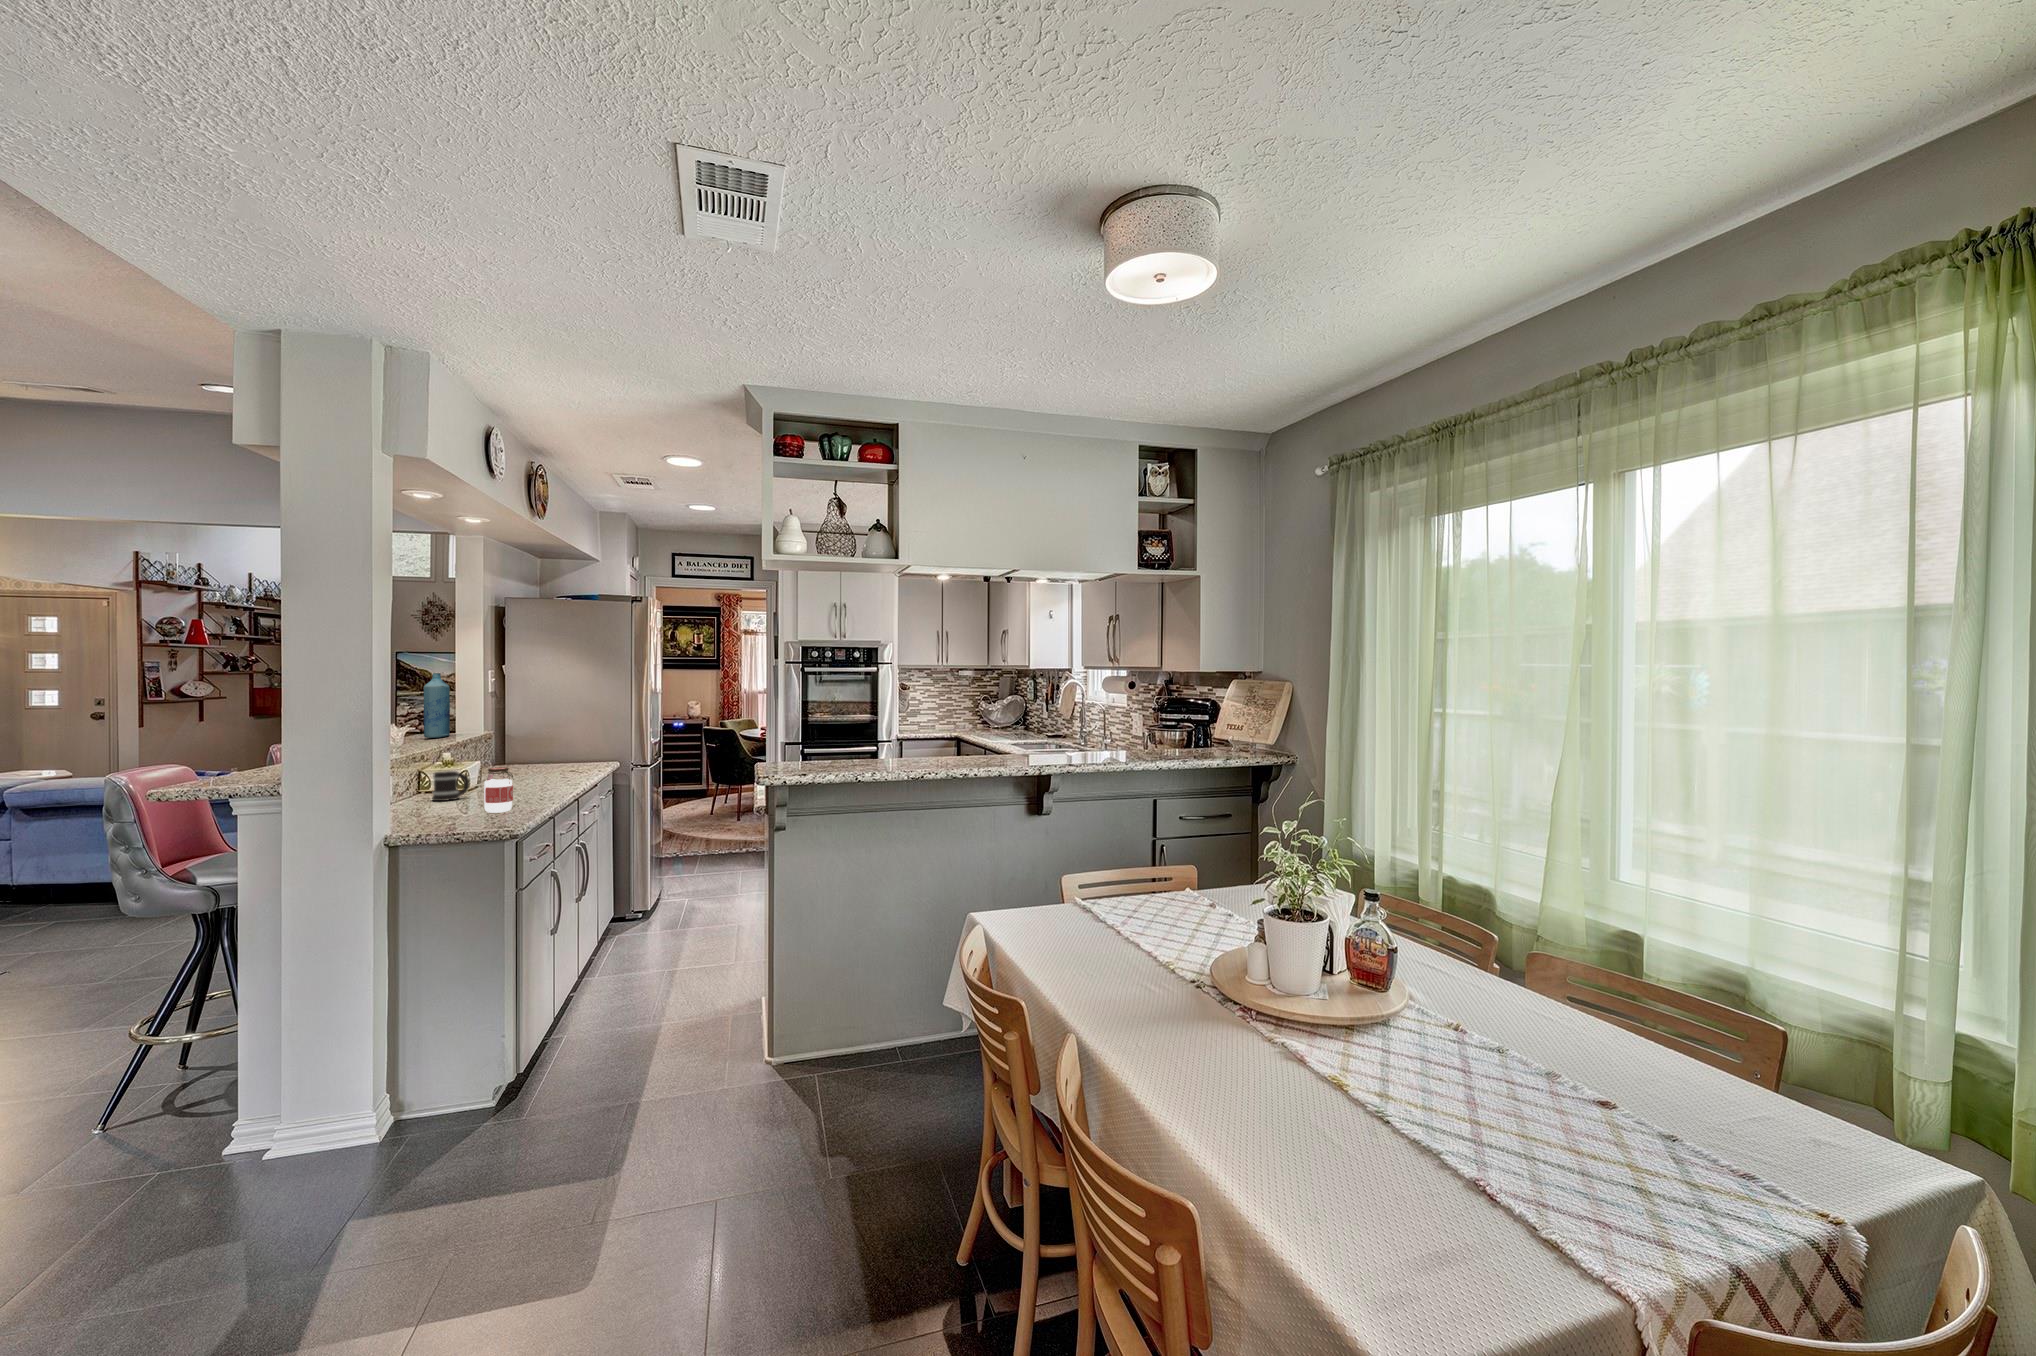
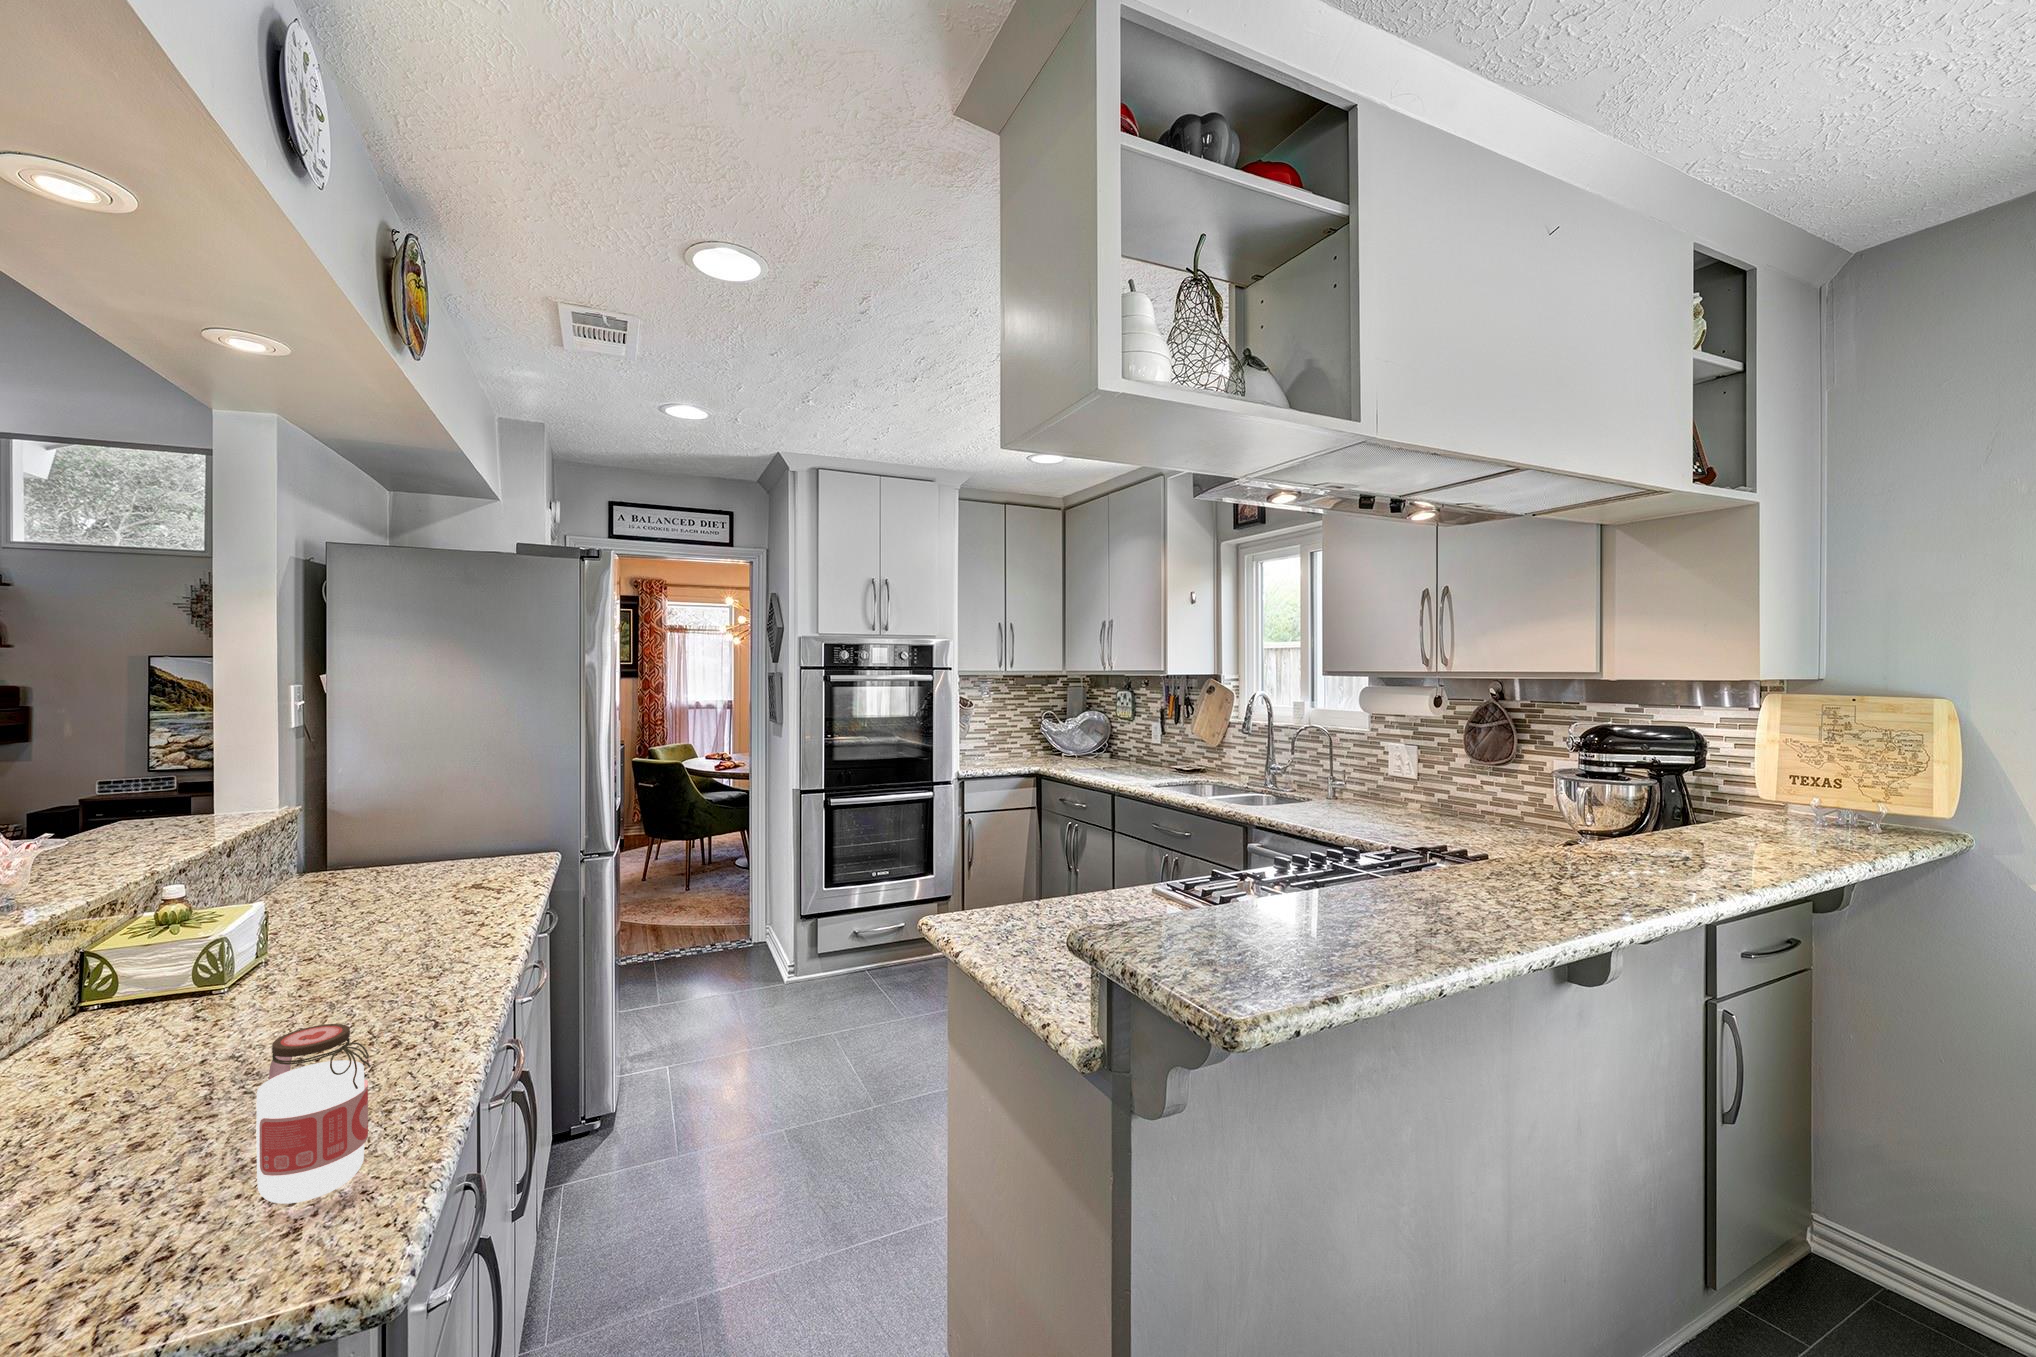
bottle: present [424,673,450,738] -> none [123,693,193,841]
mug: present [432,771,469,801] -> none [85,987,219,1095]

